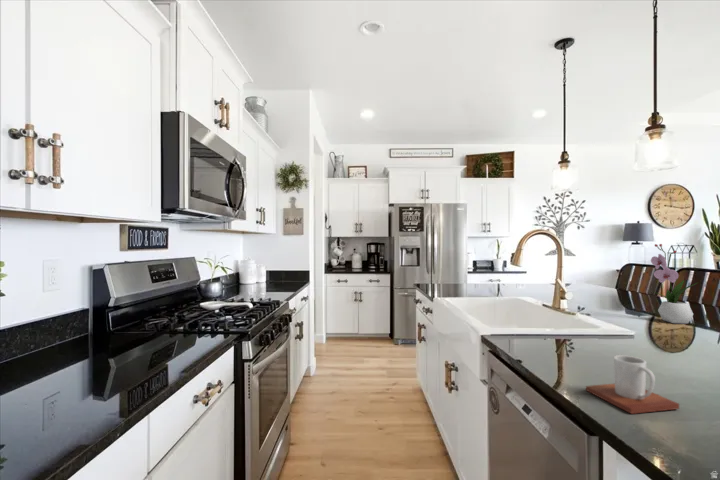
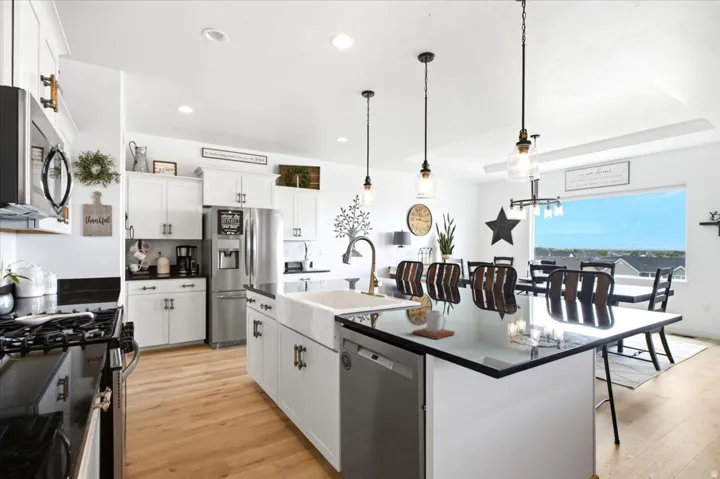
flower arrangement: present [651,244,697,323] -> none [426,247,449,298]

